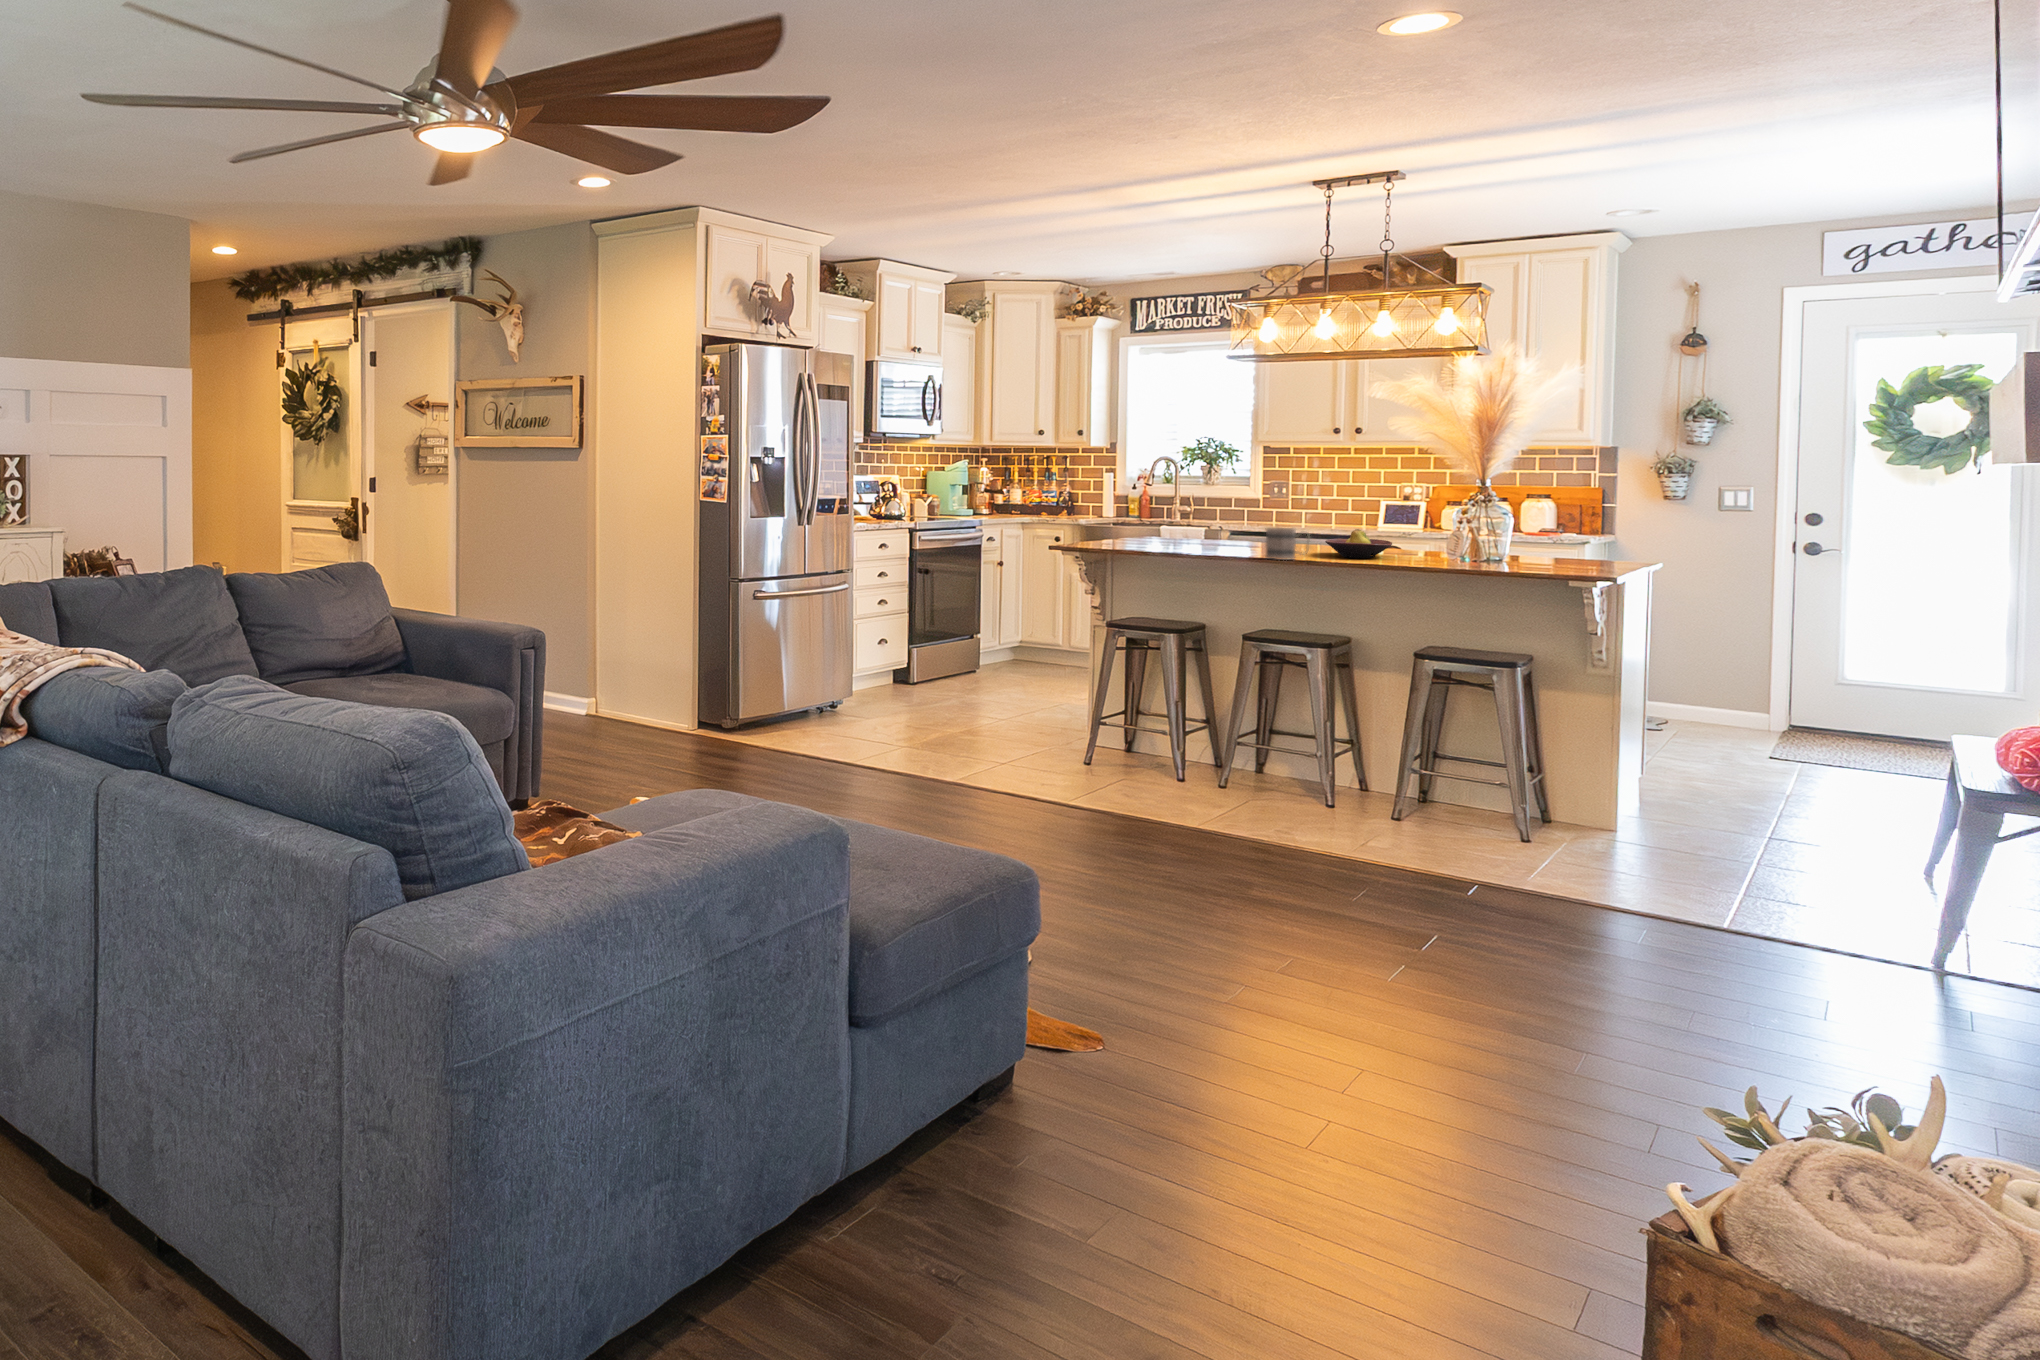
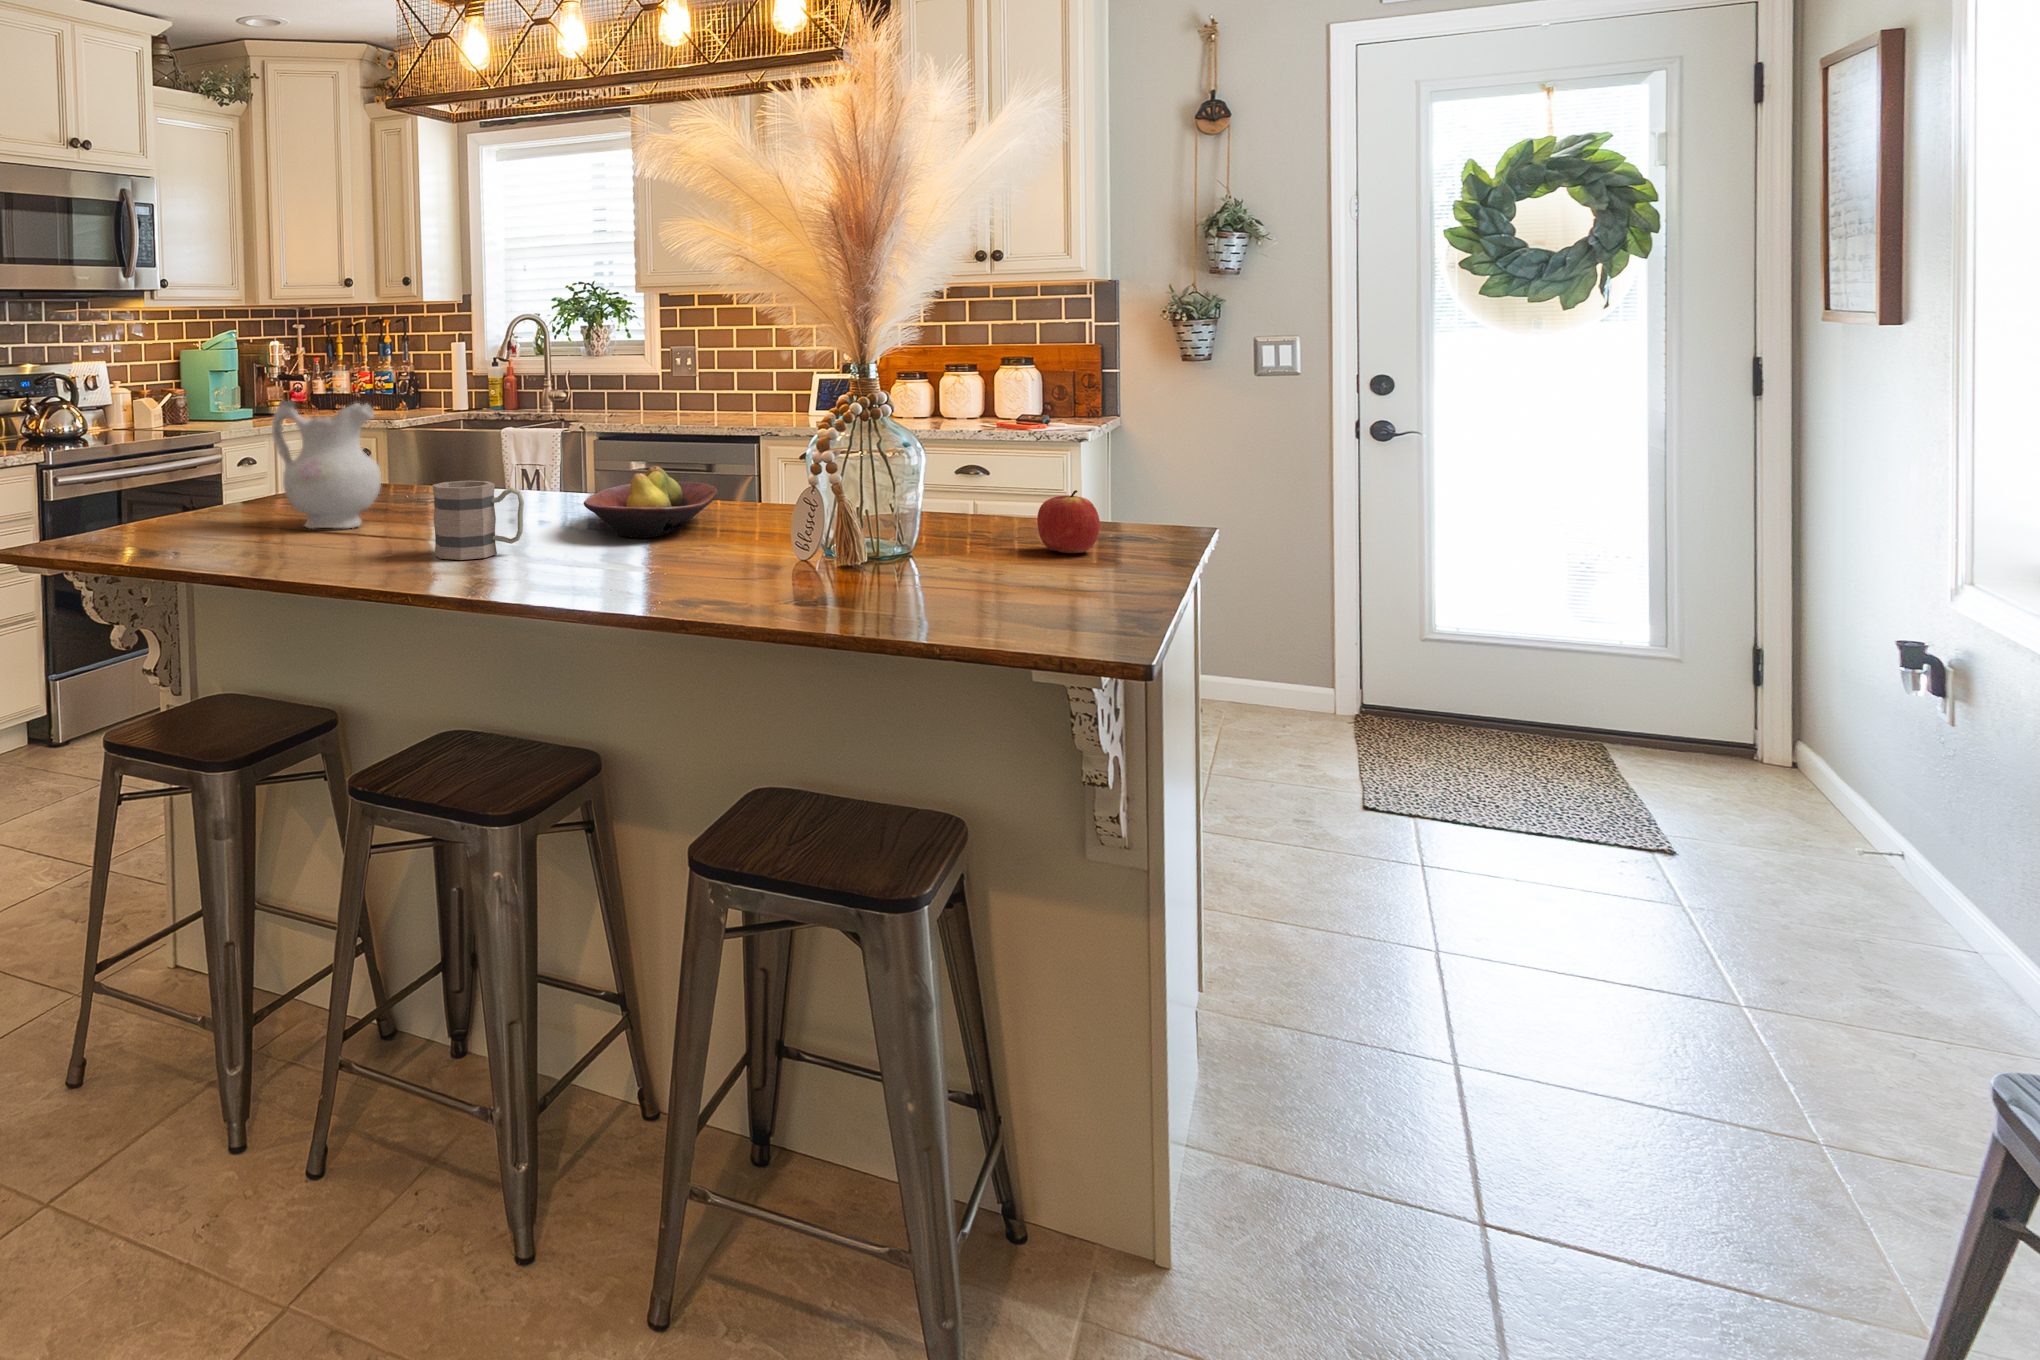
ceramic pitcher: none [1156,492,1212,551] -> present [272,401,381,529]
apple: none [1570,541,1602,569] -> present [1037,490,1100,553]

